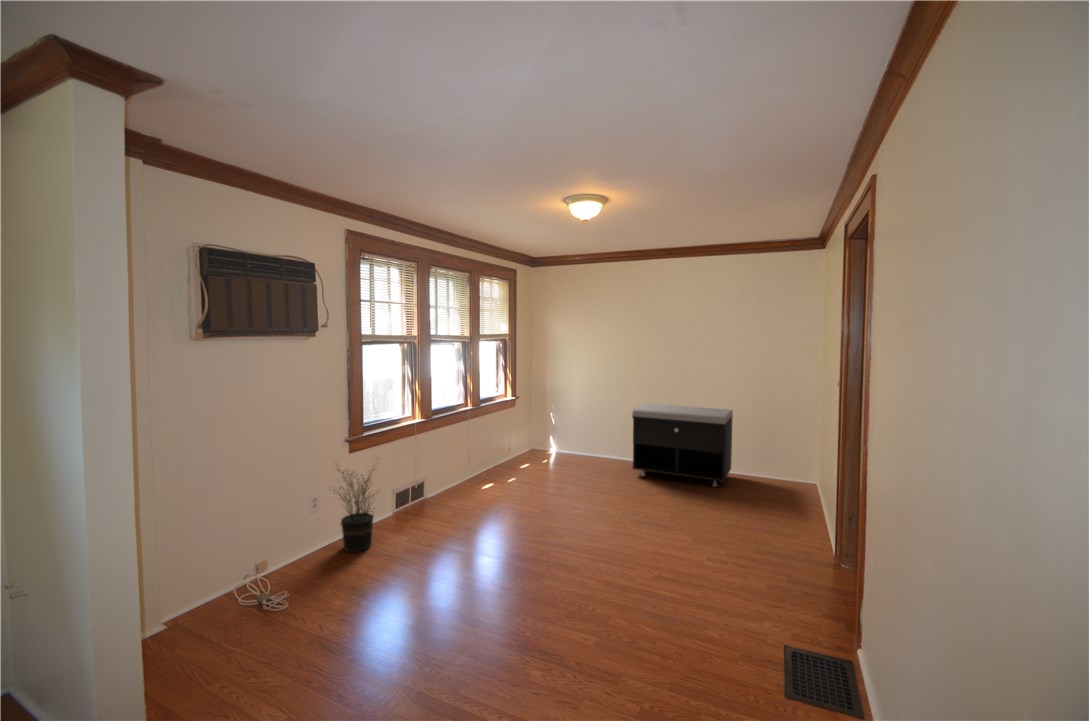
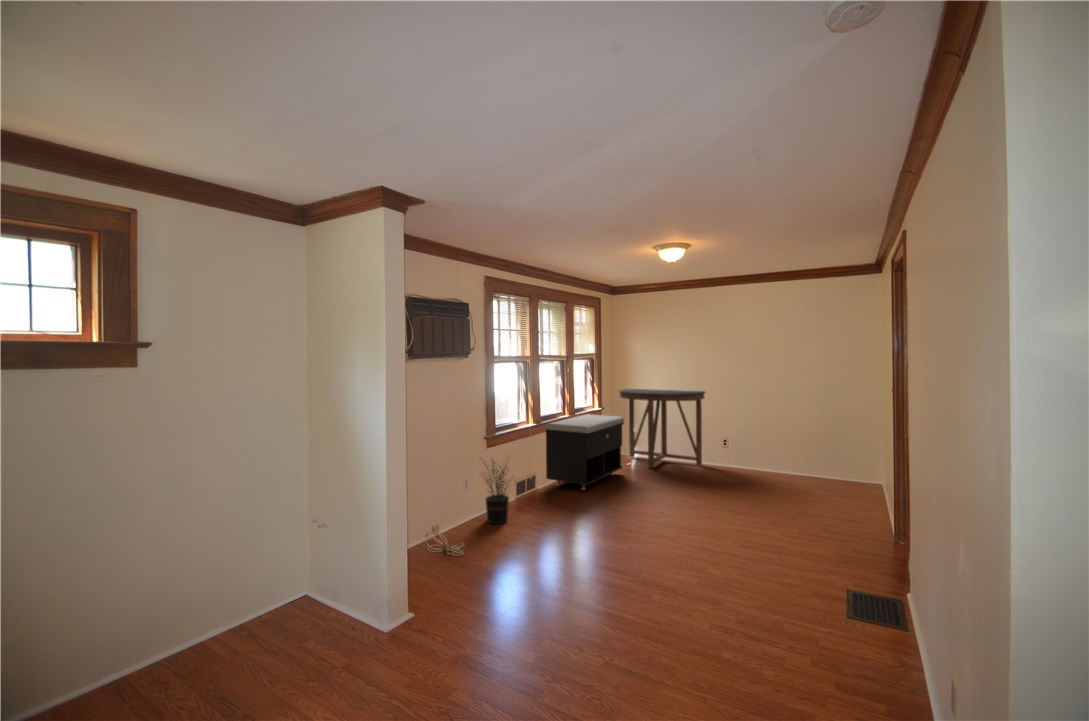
console table: none [534,375,631,468] -> present [619,389,705,468]
storage bench: present [632,404,733,486] -> present [546,414,624,490]

